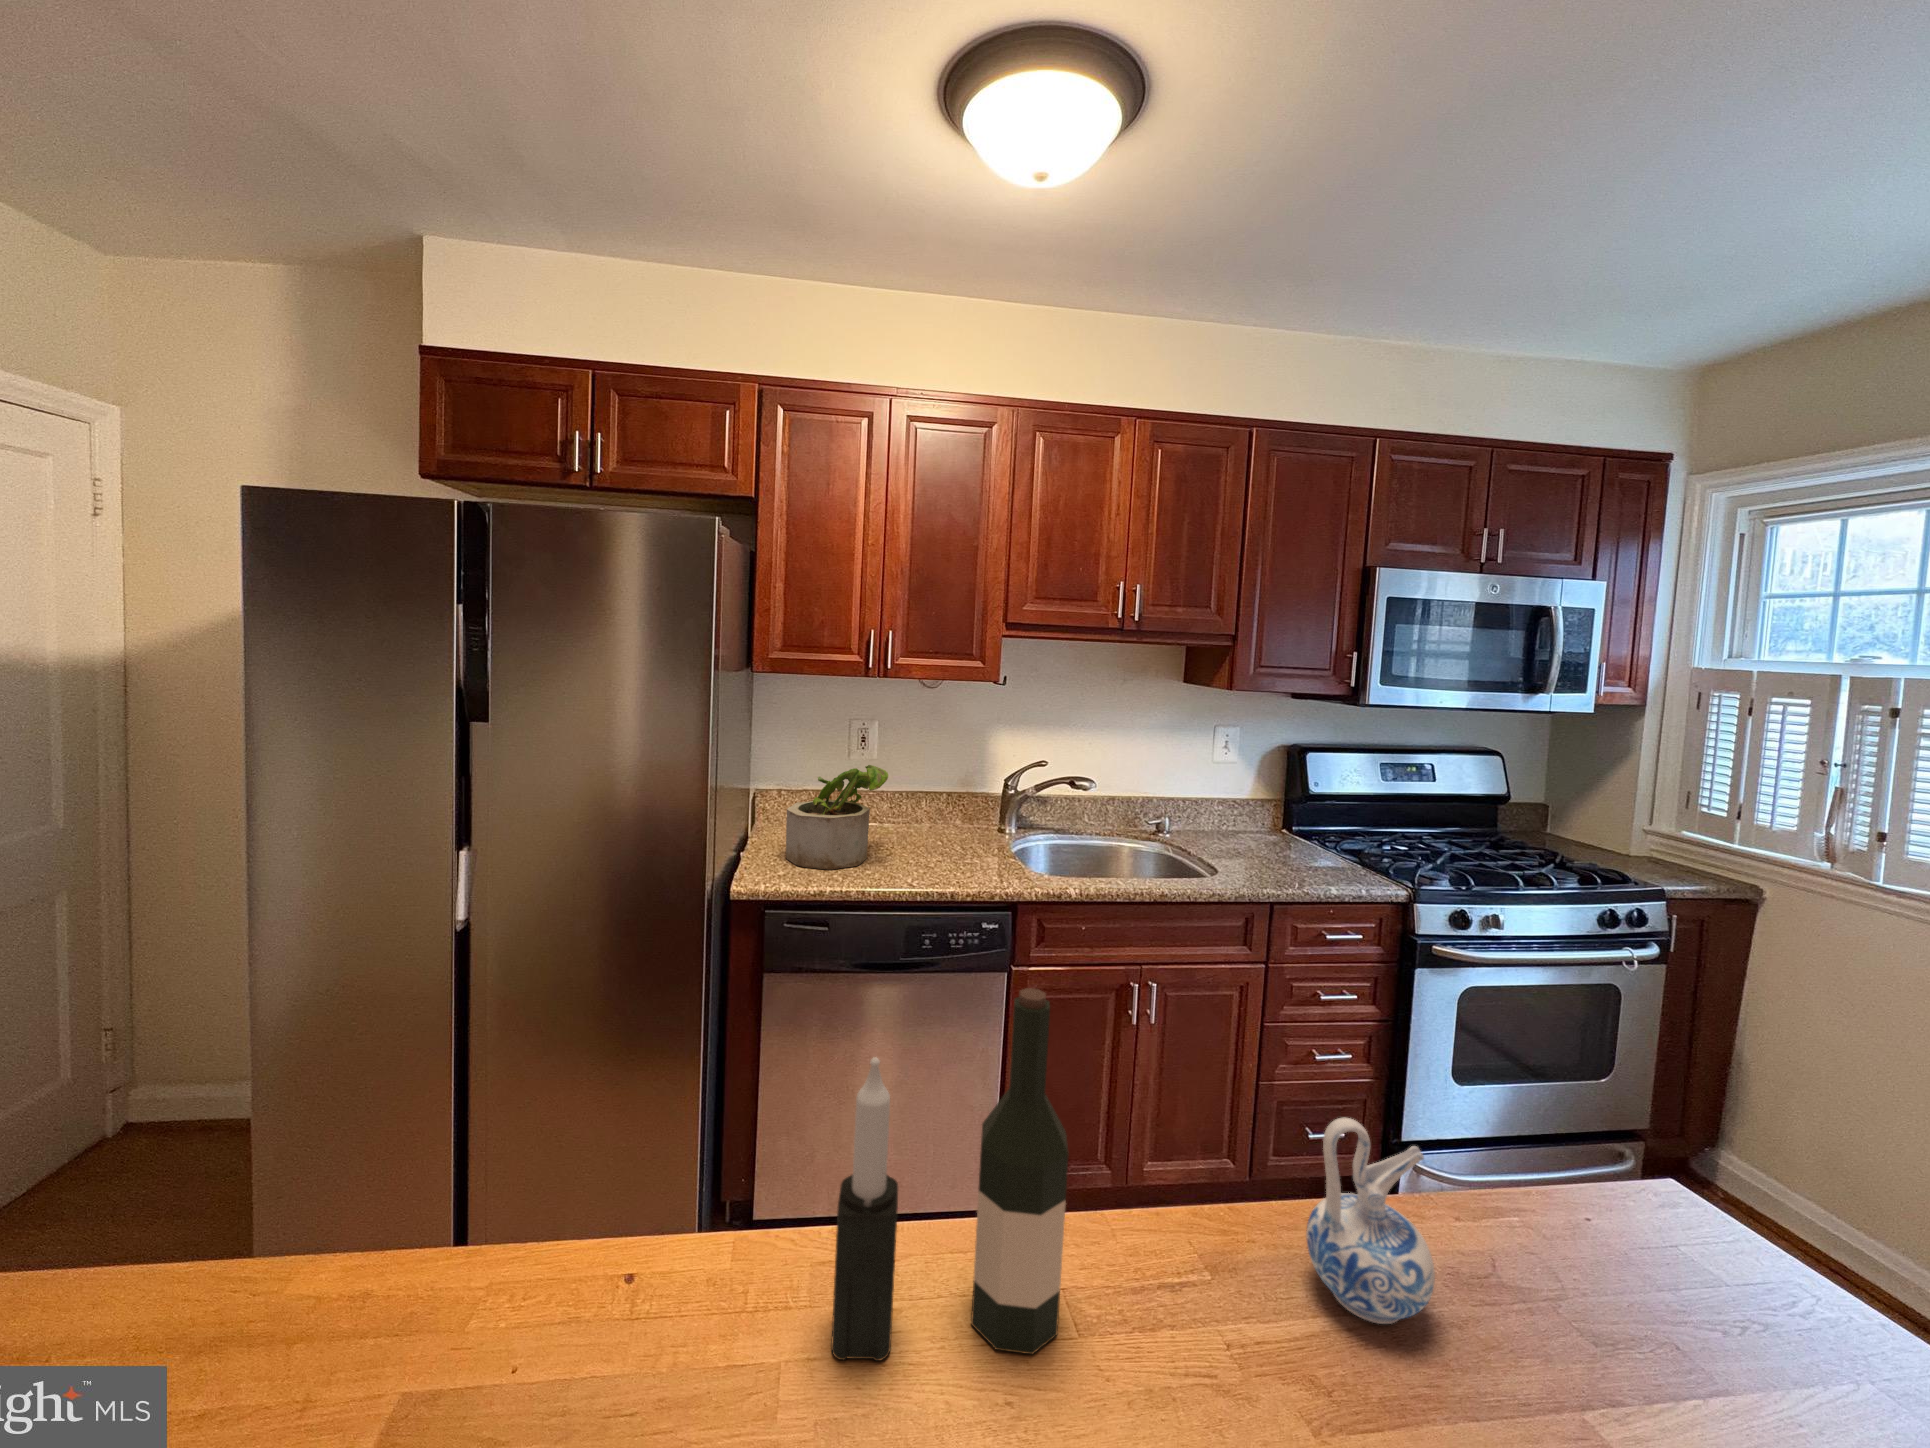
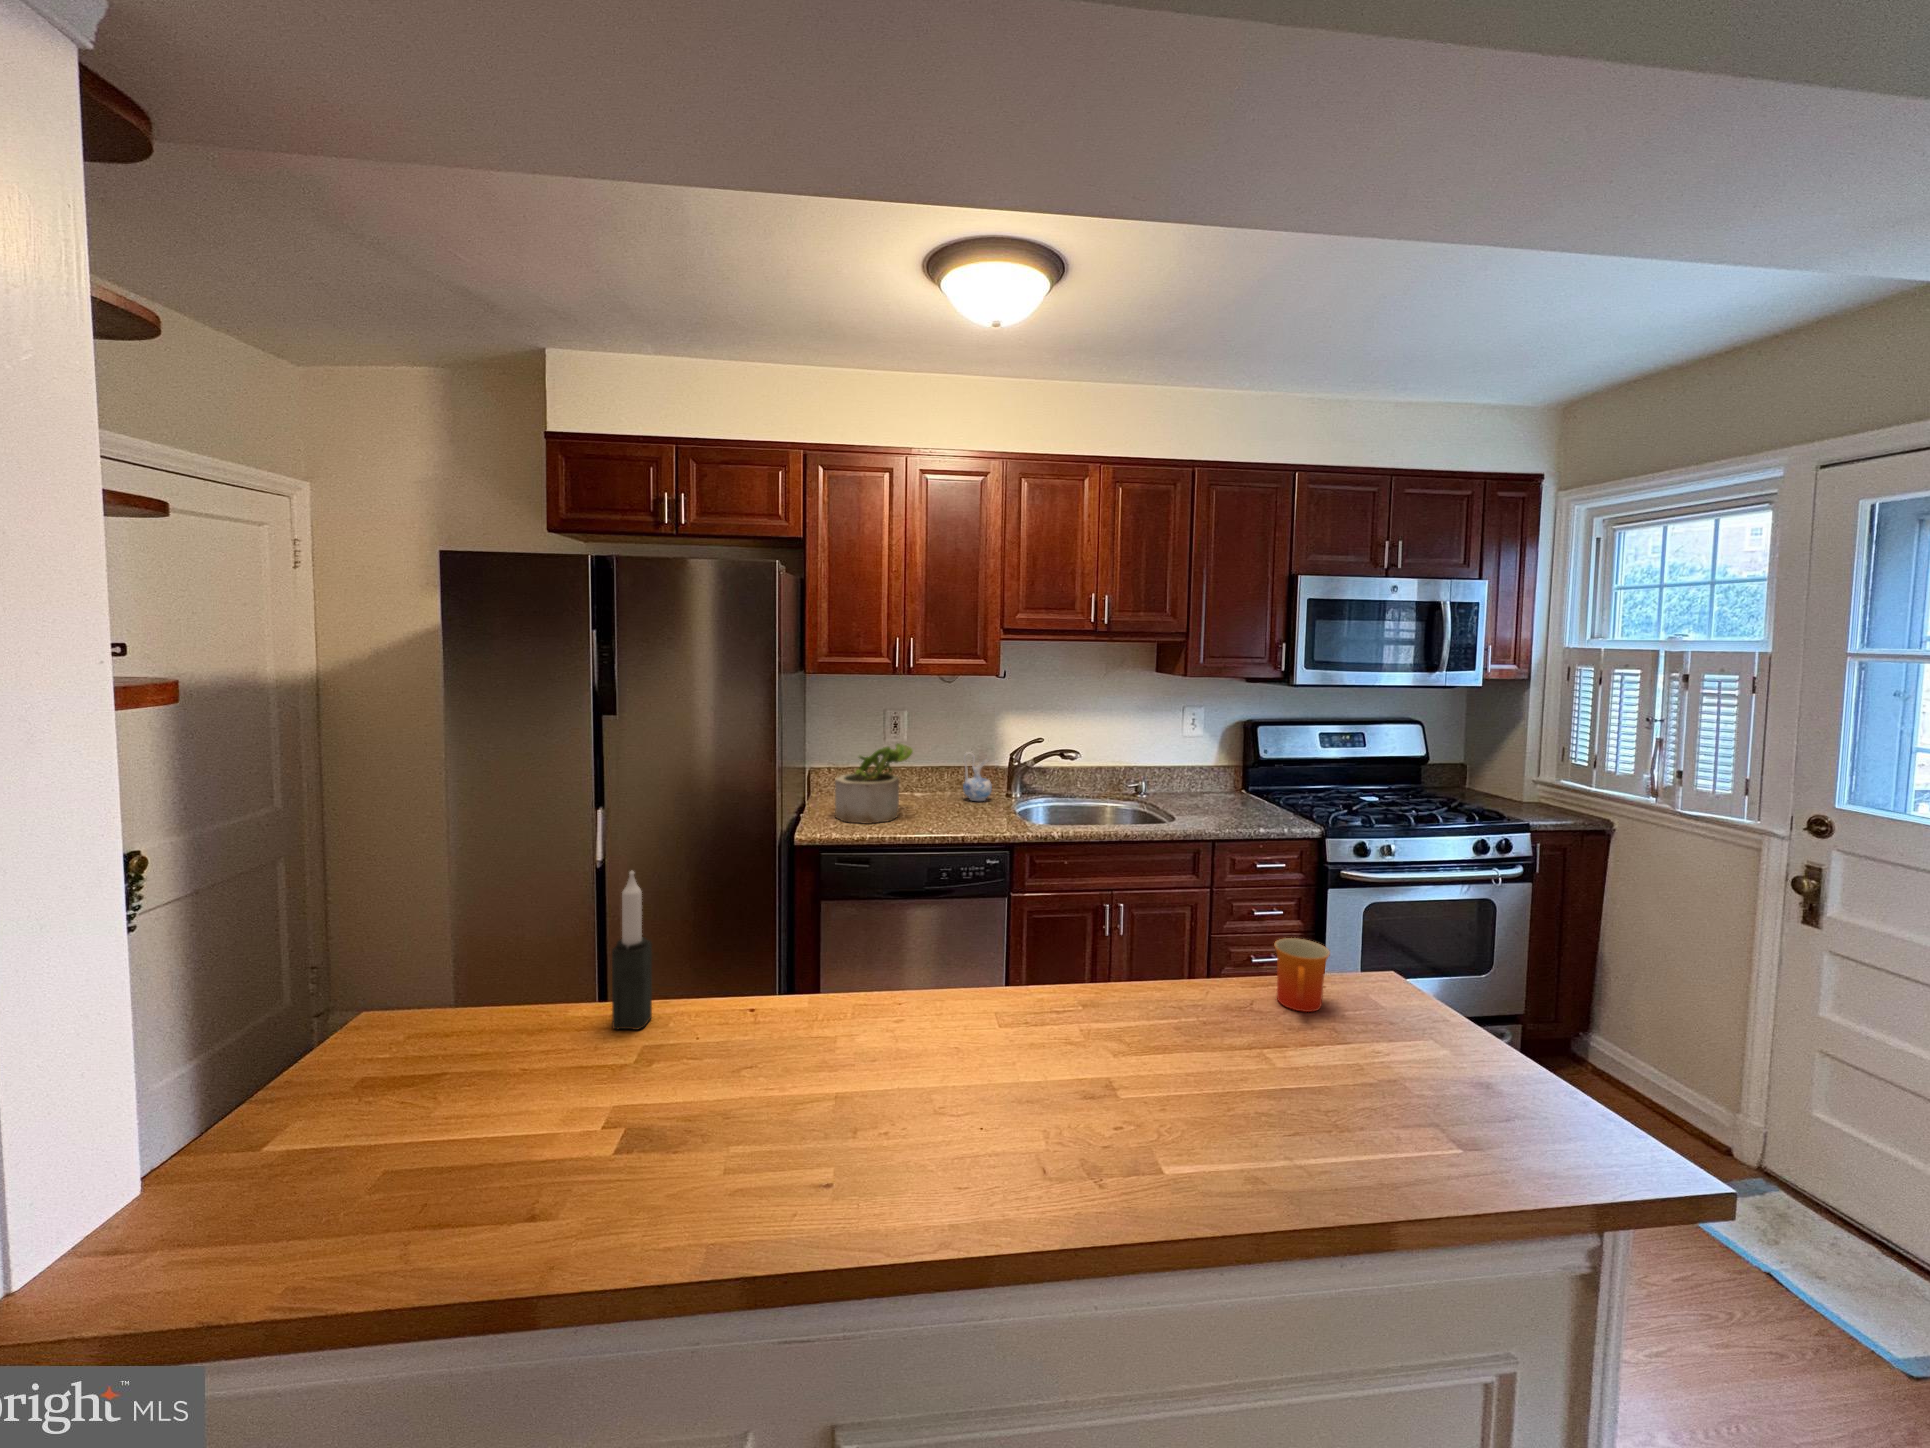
wine bottle: present [971,988,1069,1354] -> none [949,836,998,1023]
candle: present [831,1057,898,1361] -> present [612,871,652,1030]
ceramic pitcher: present [1306,1117,1435,1324] -> present [963,752,992,801]
mug: none [1543,1162,1664,1319] -> present [1274,938,1330,1012]

